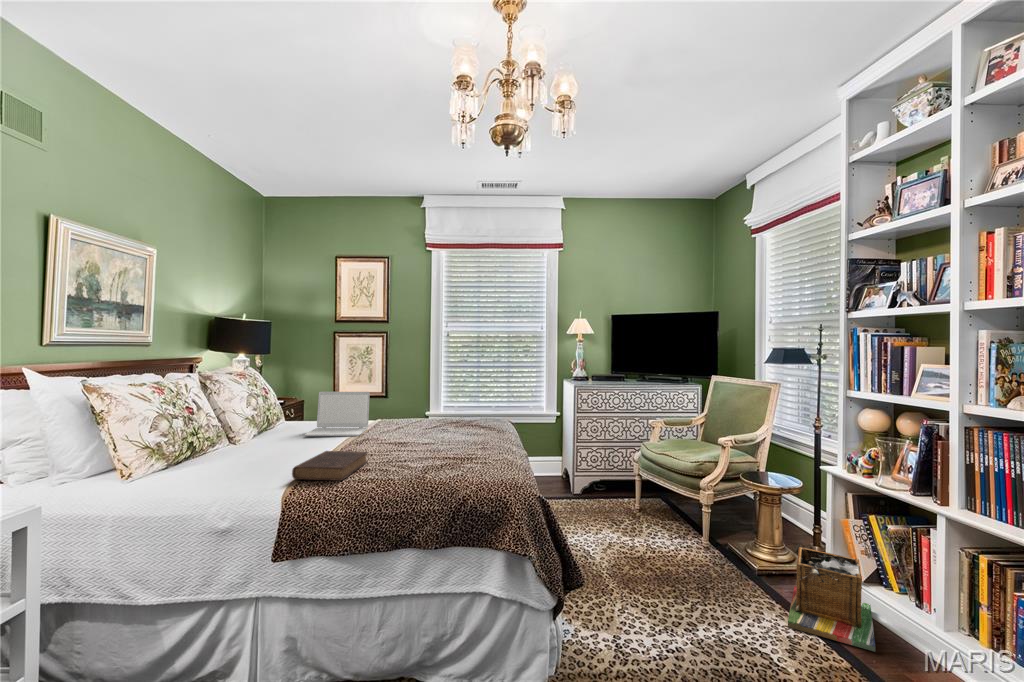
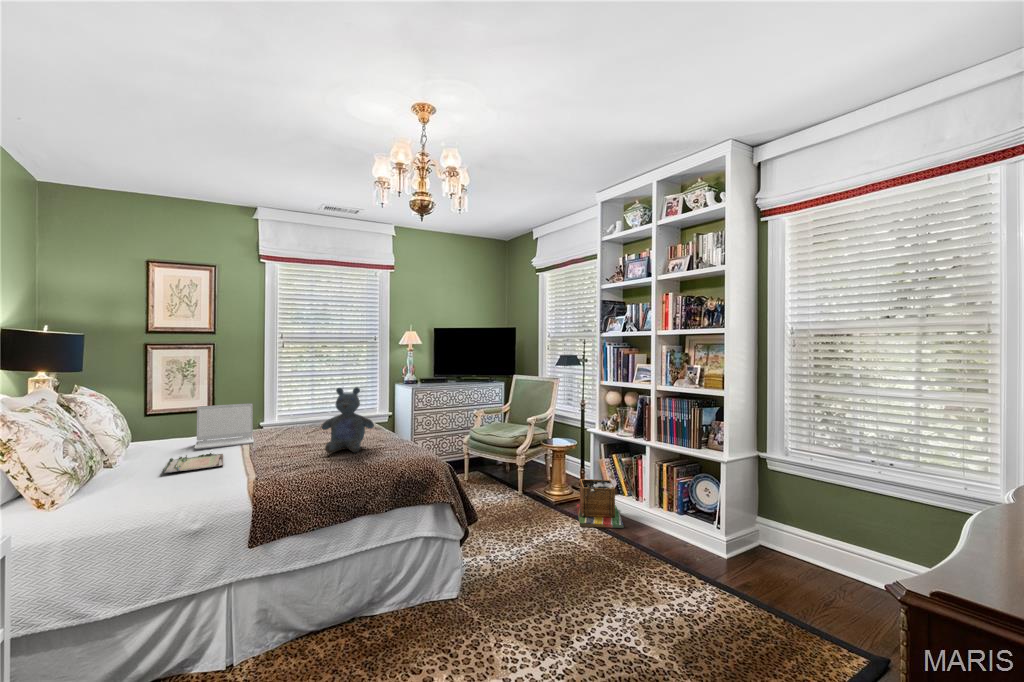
stuffed bear: none [398,378,462,461] -> present [322,387,374,453]
tray: none [244,438,318,460] -> present [162,453,223,473]
book: present [292,451,368,481] -> none [249,452,298,479]

